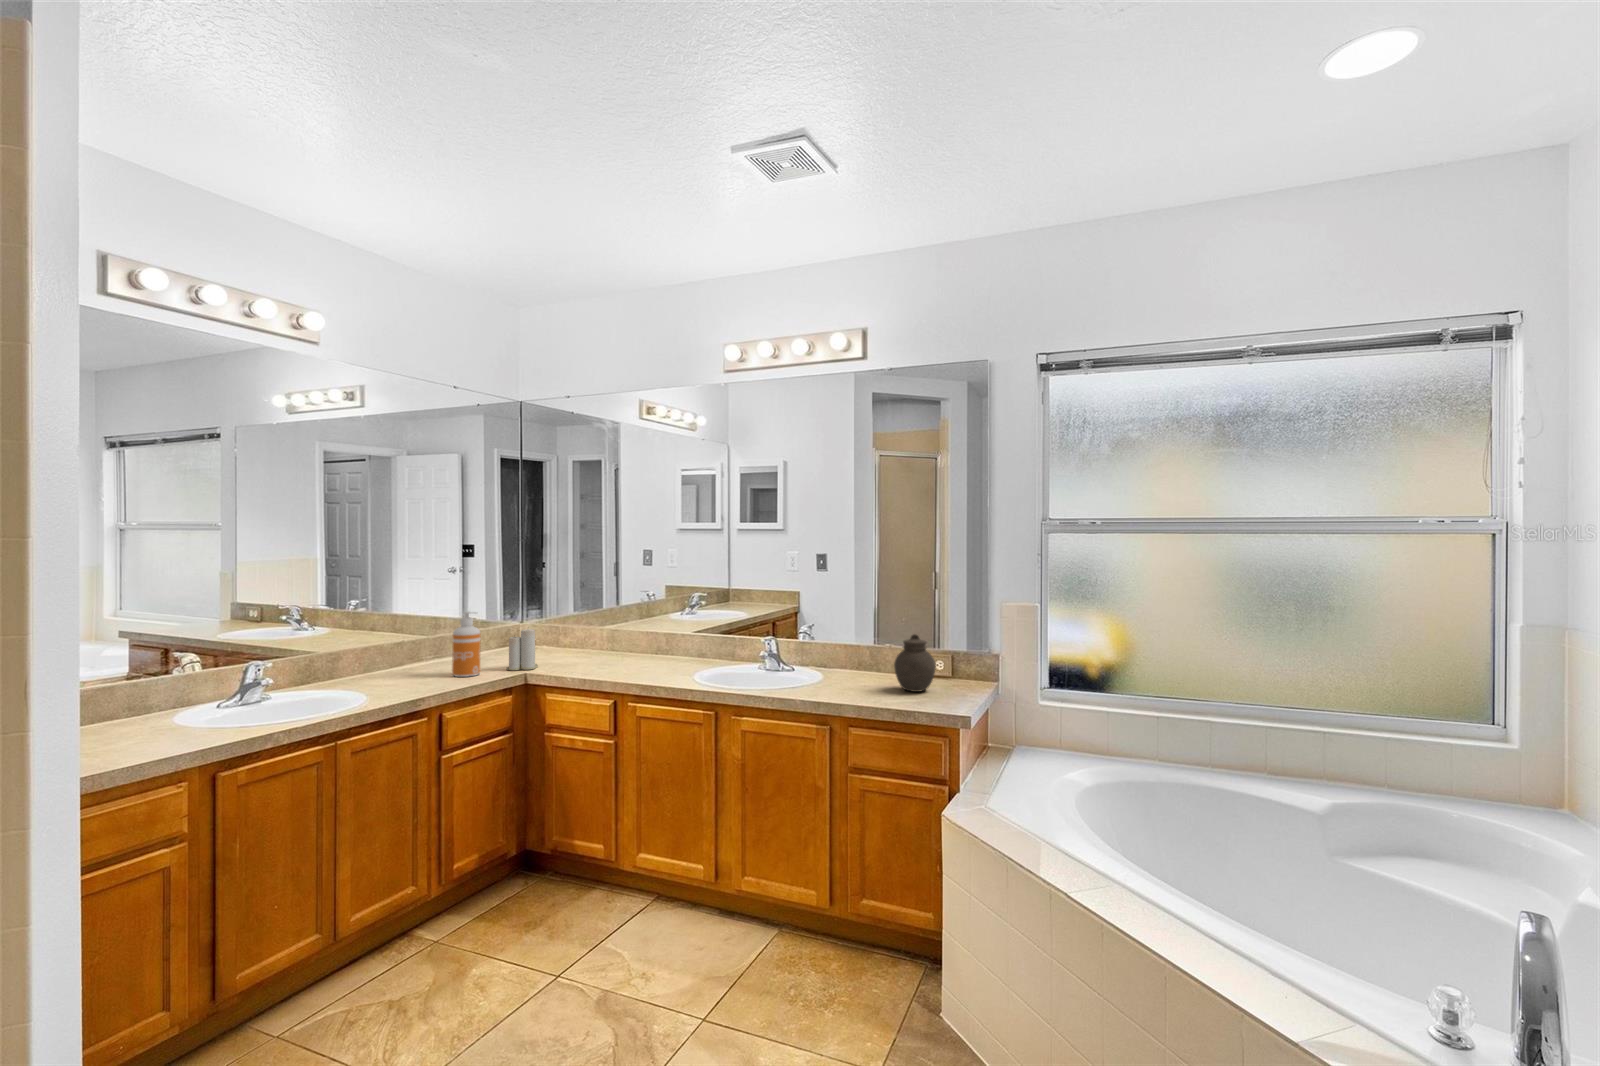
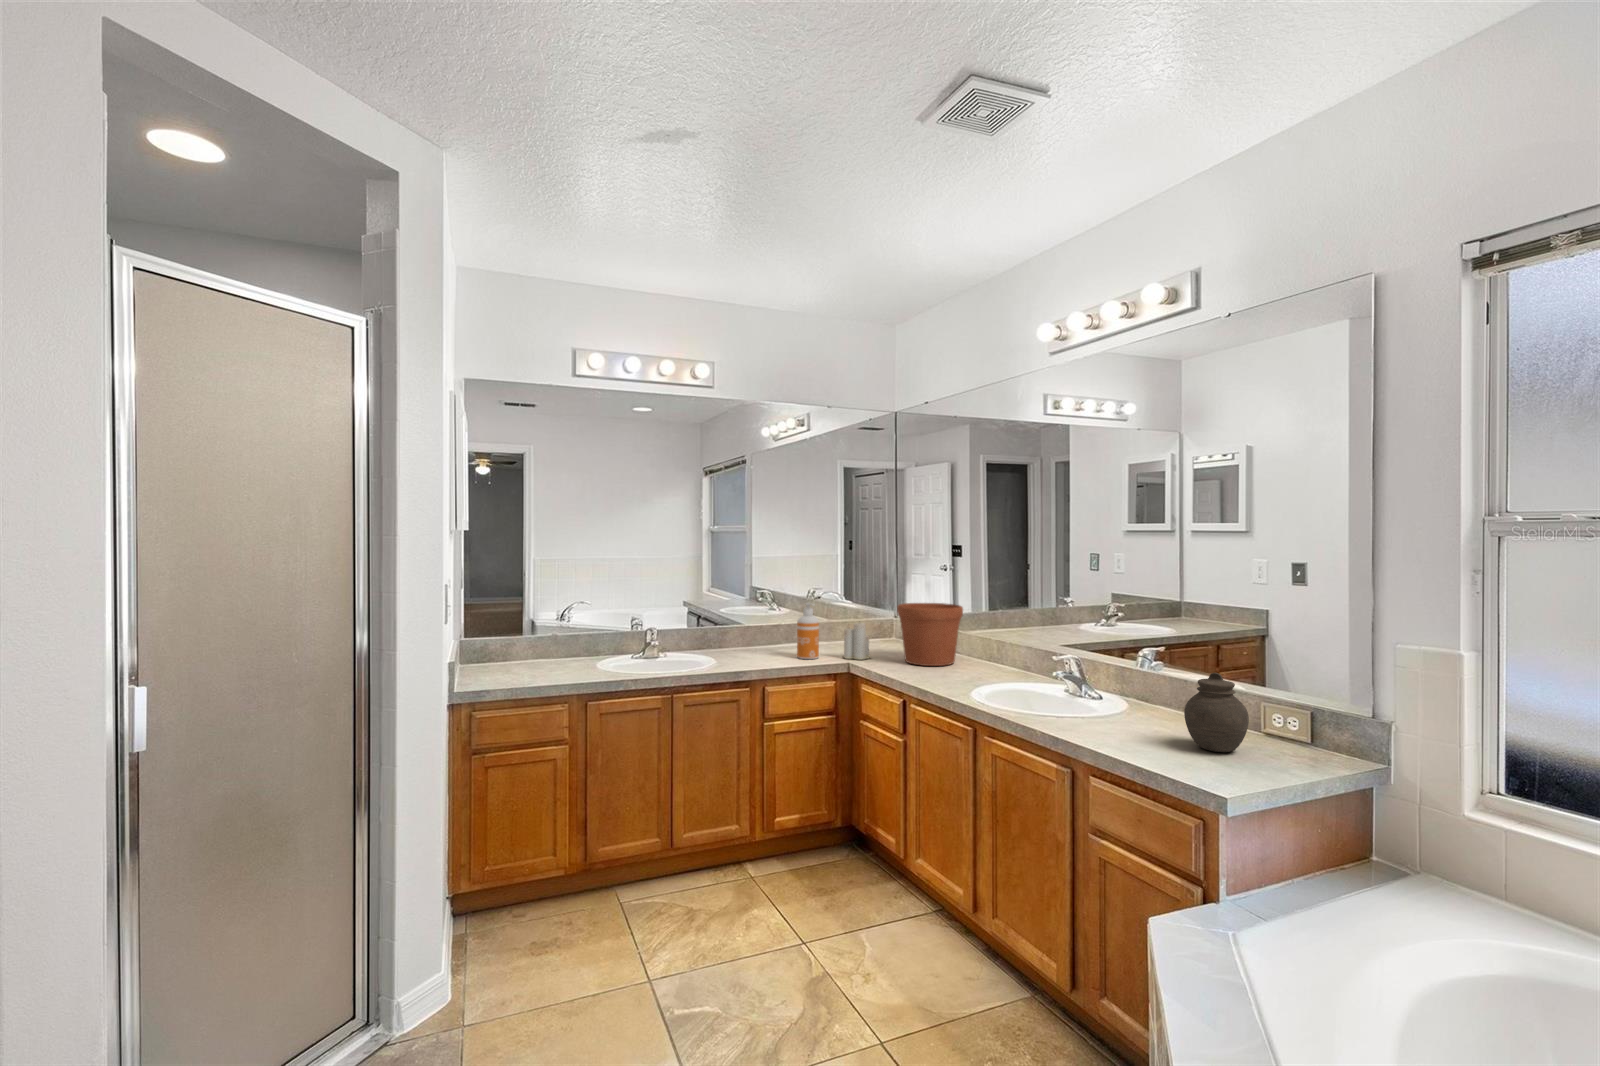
flower pot: none [570,603,638,666] -> present [897,603,963,666]

